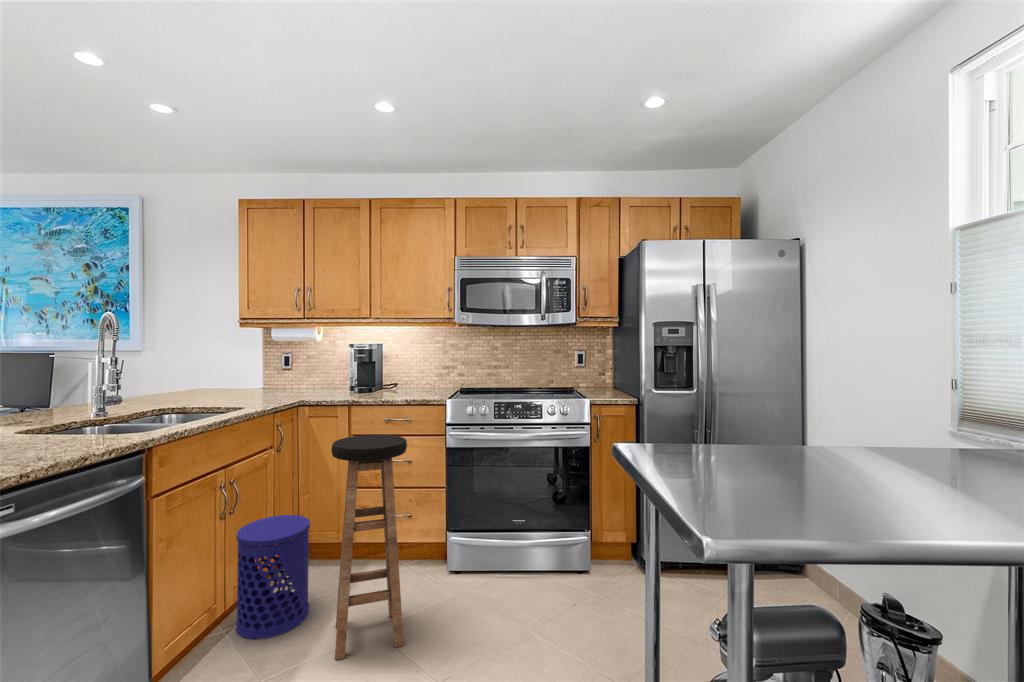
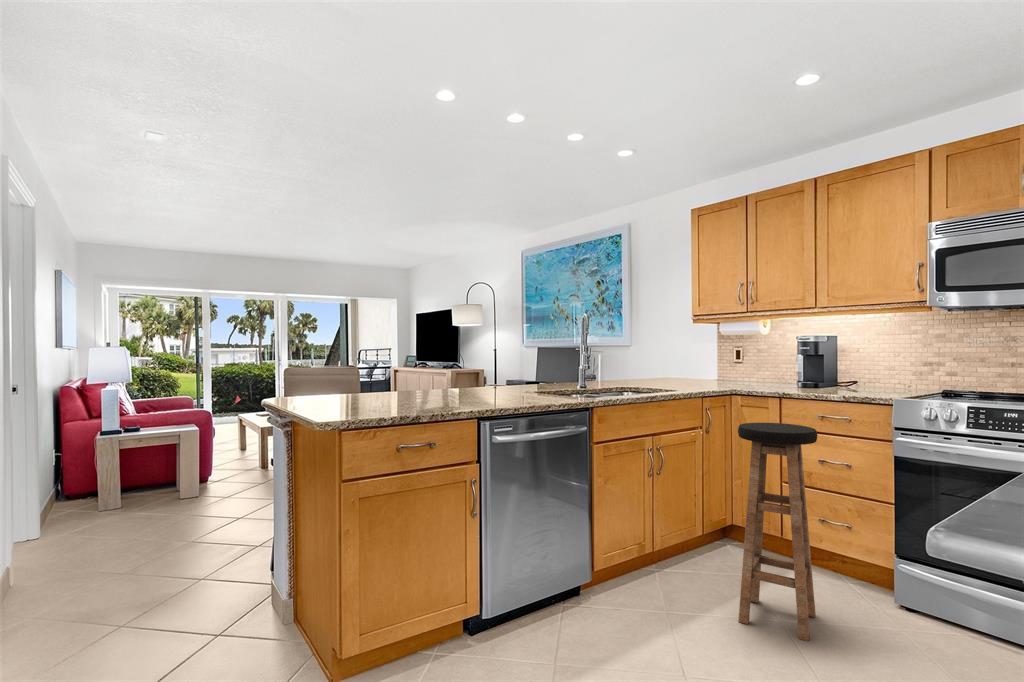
waste bin: present [236,515,310,639] -> none [670,487,732,588]

